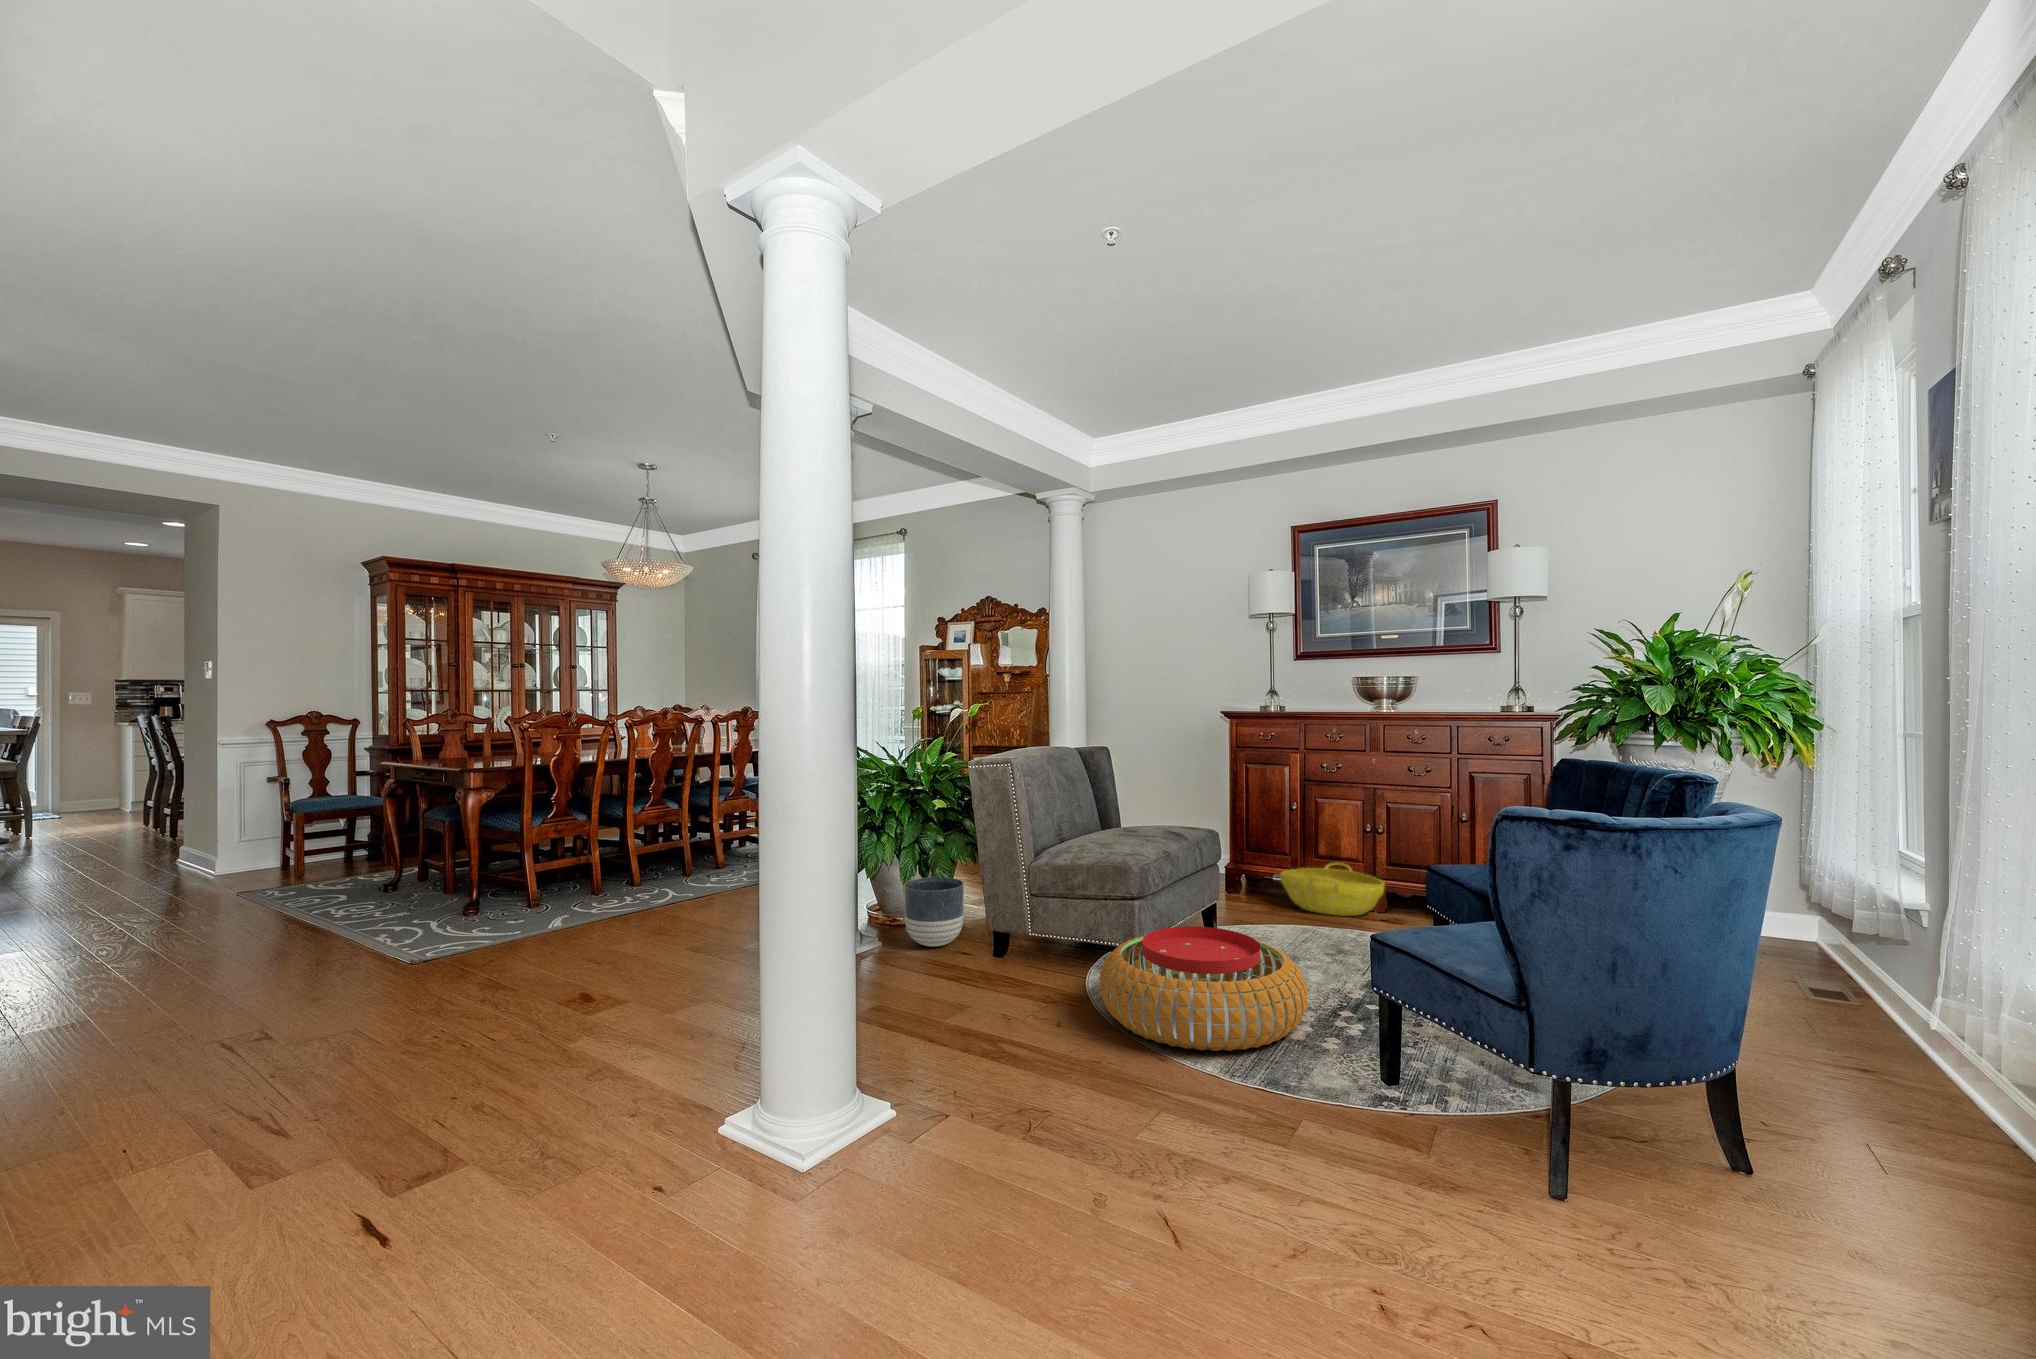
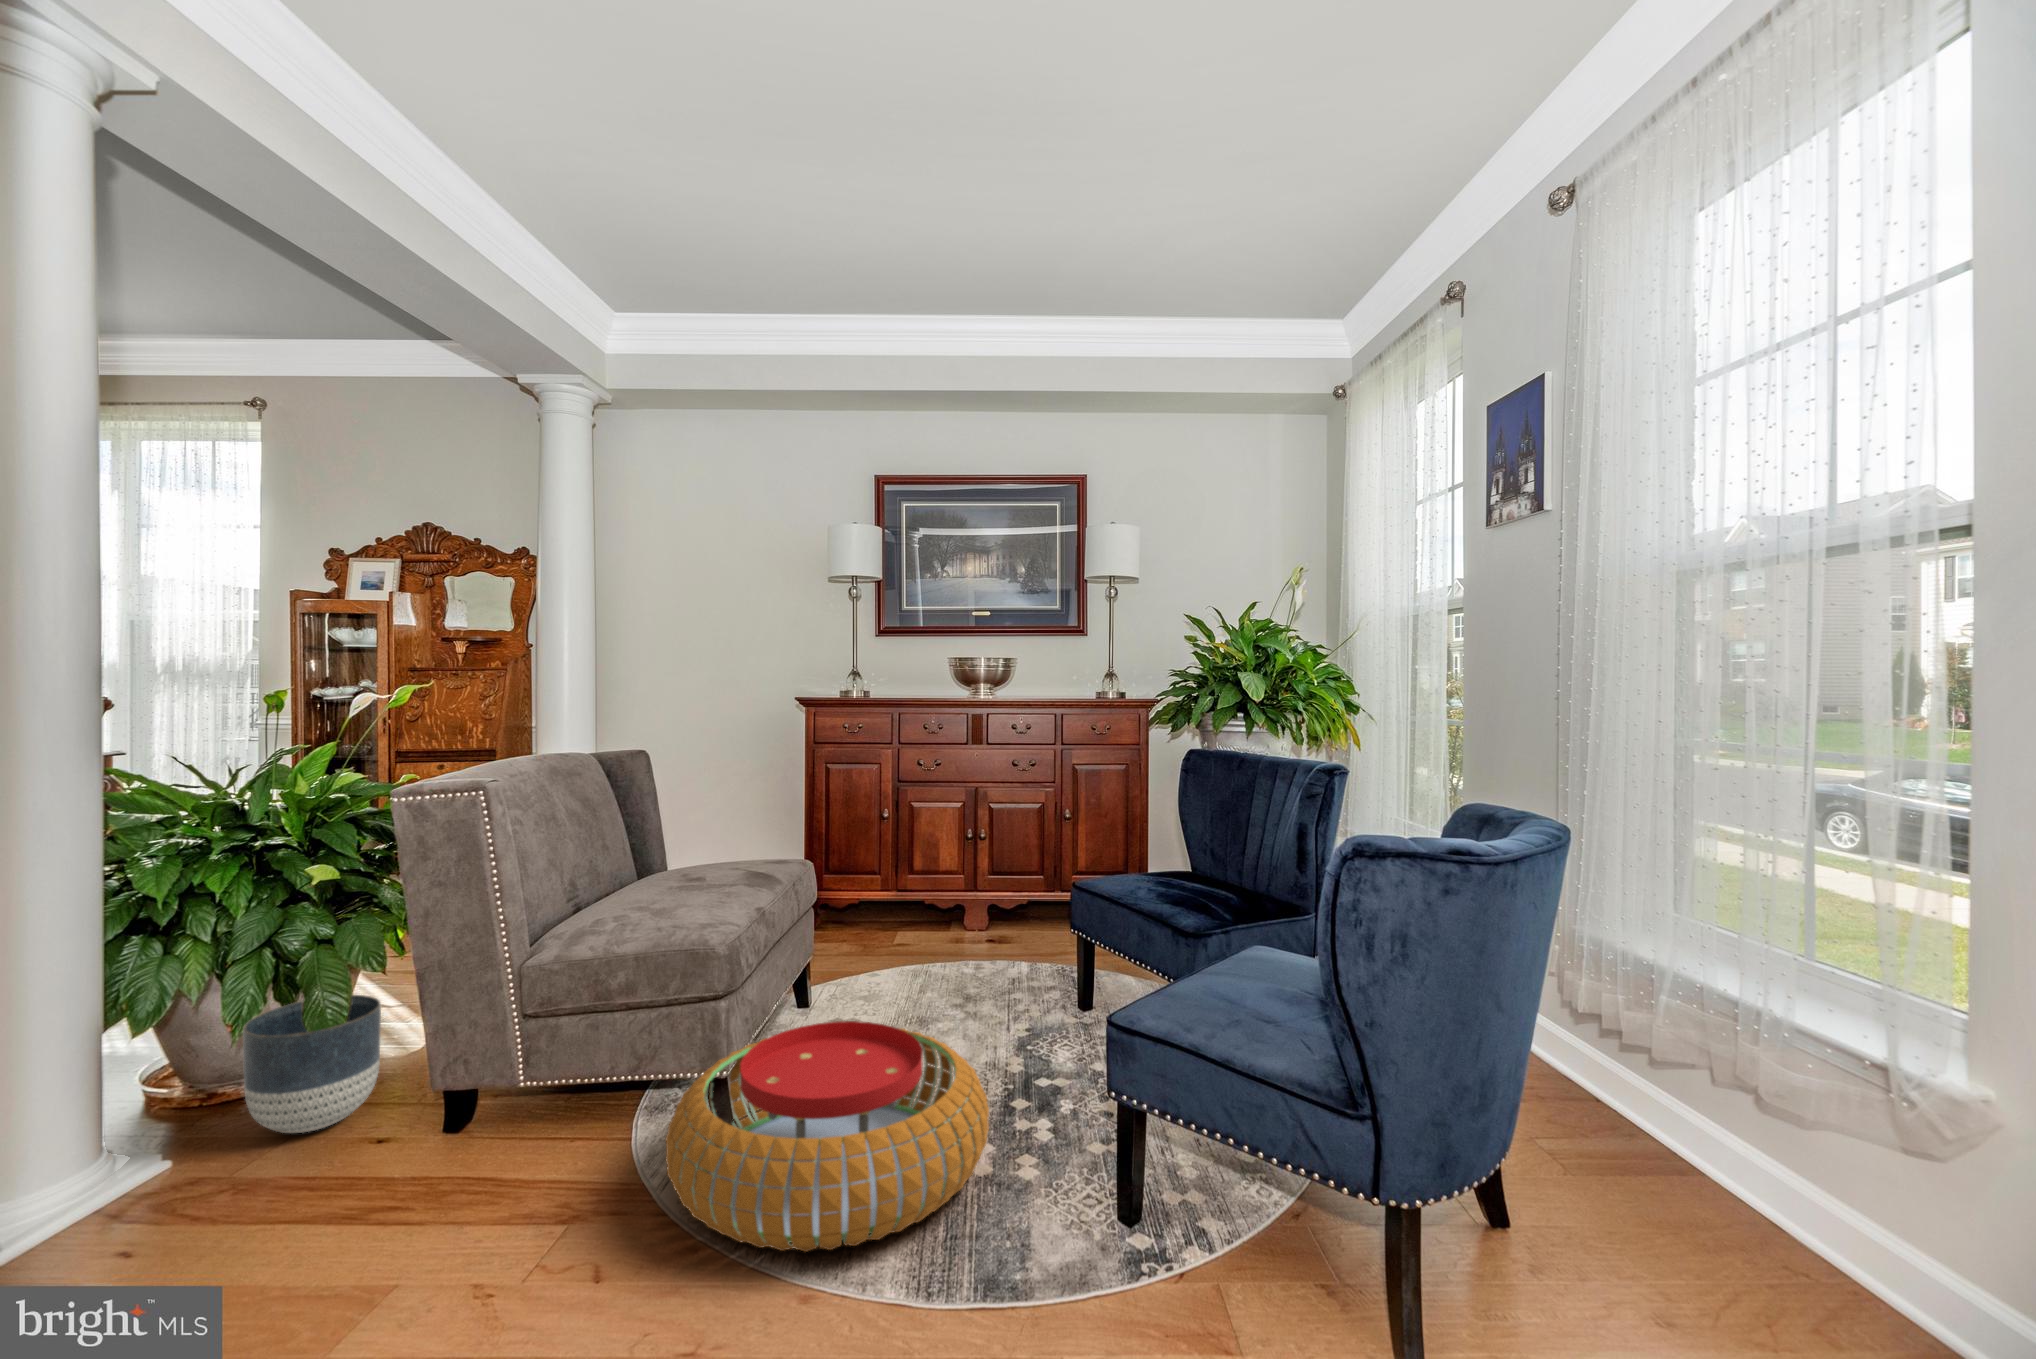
basket: present [1280,863,1384,916] -> none [874,881,997,949]

